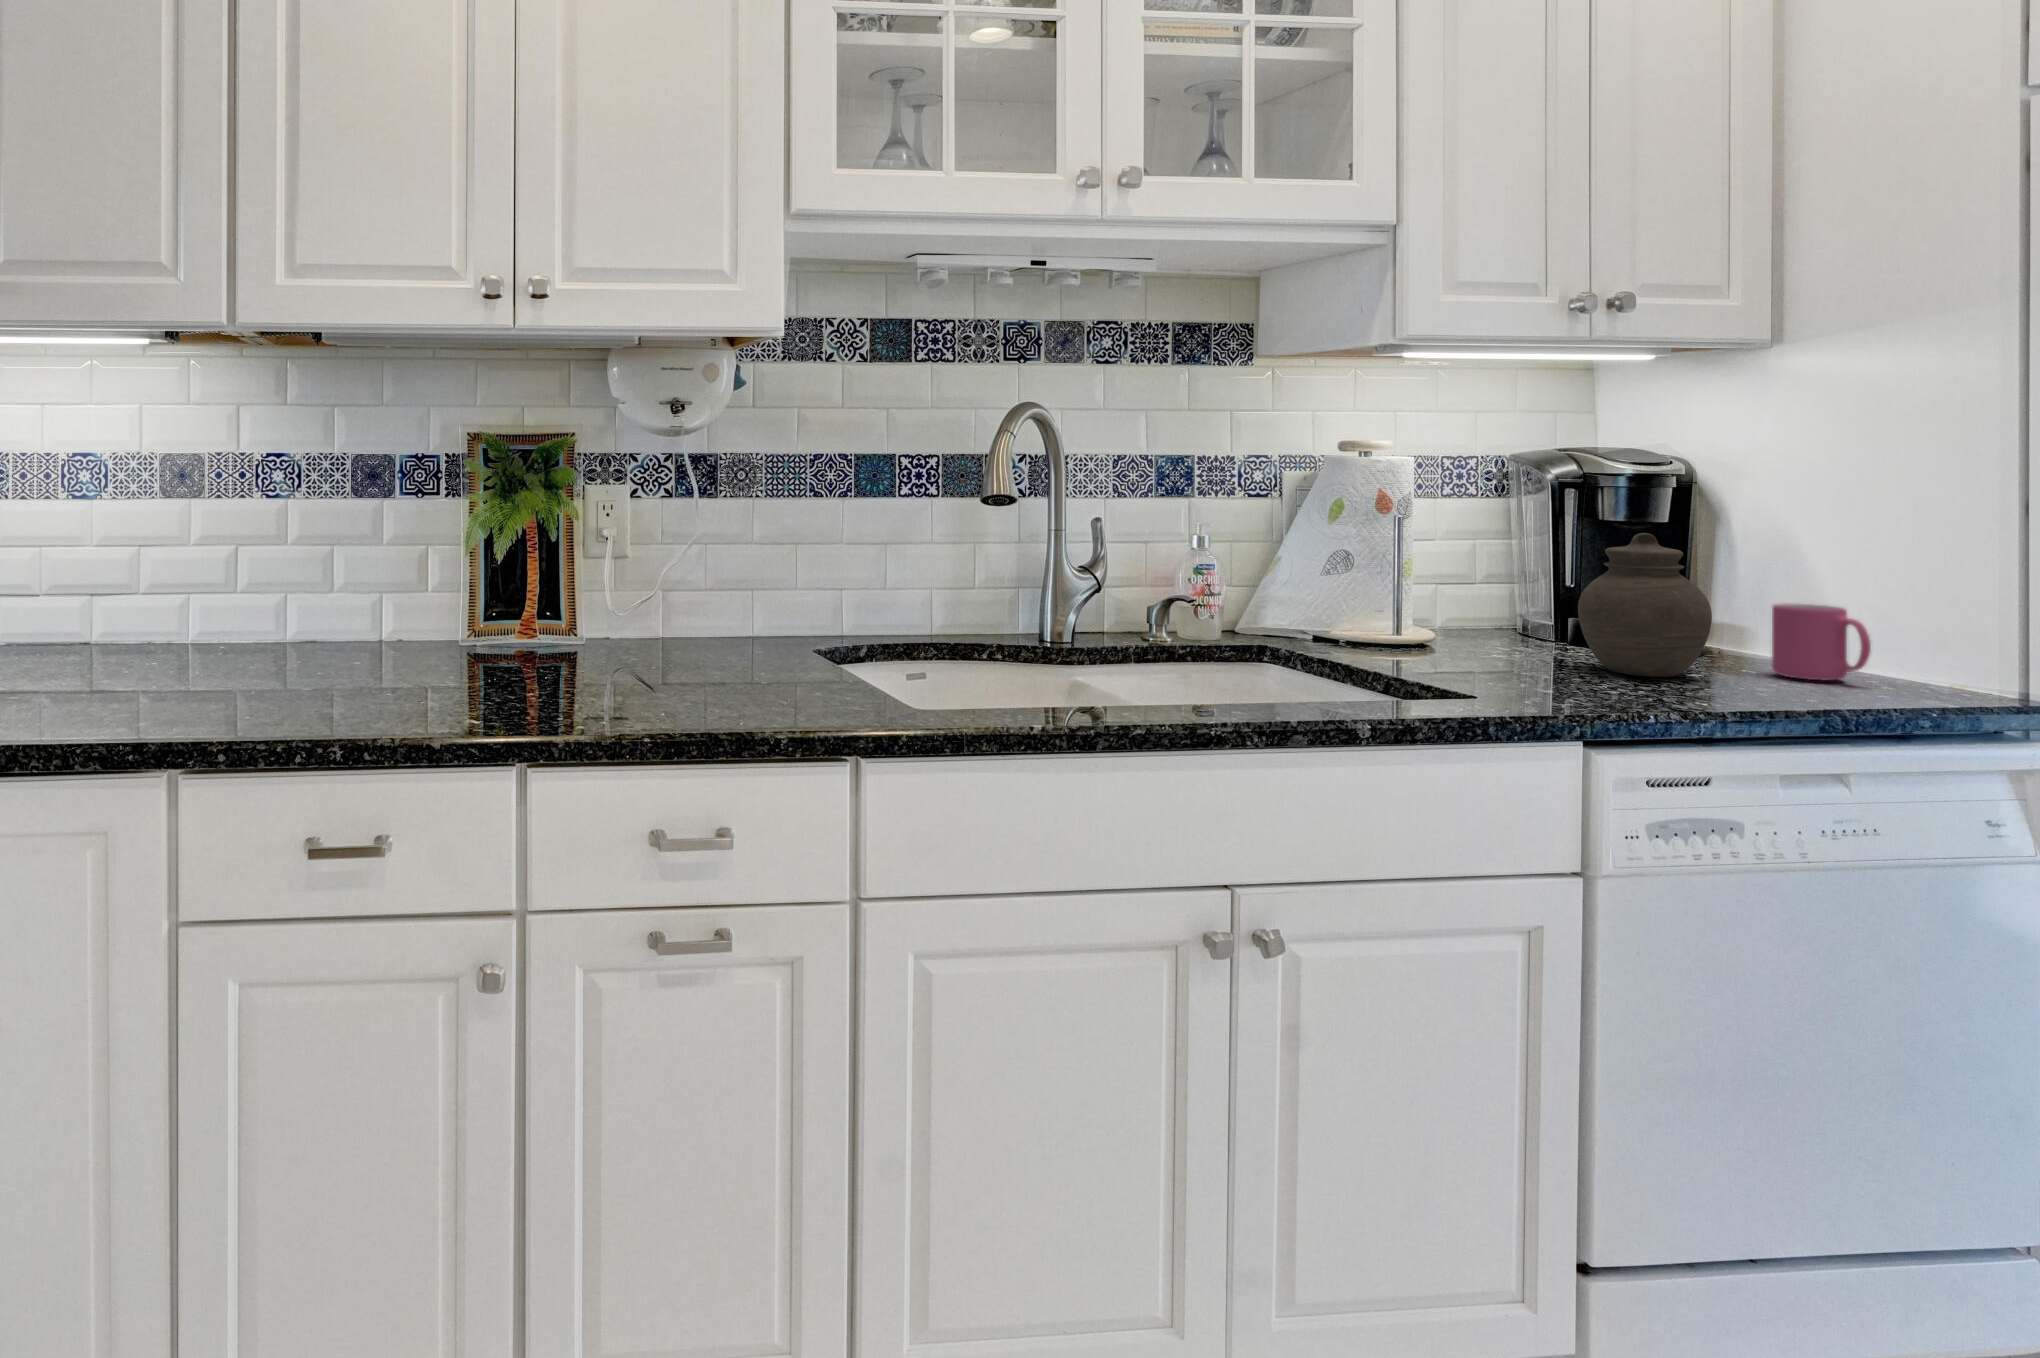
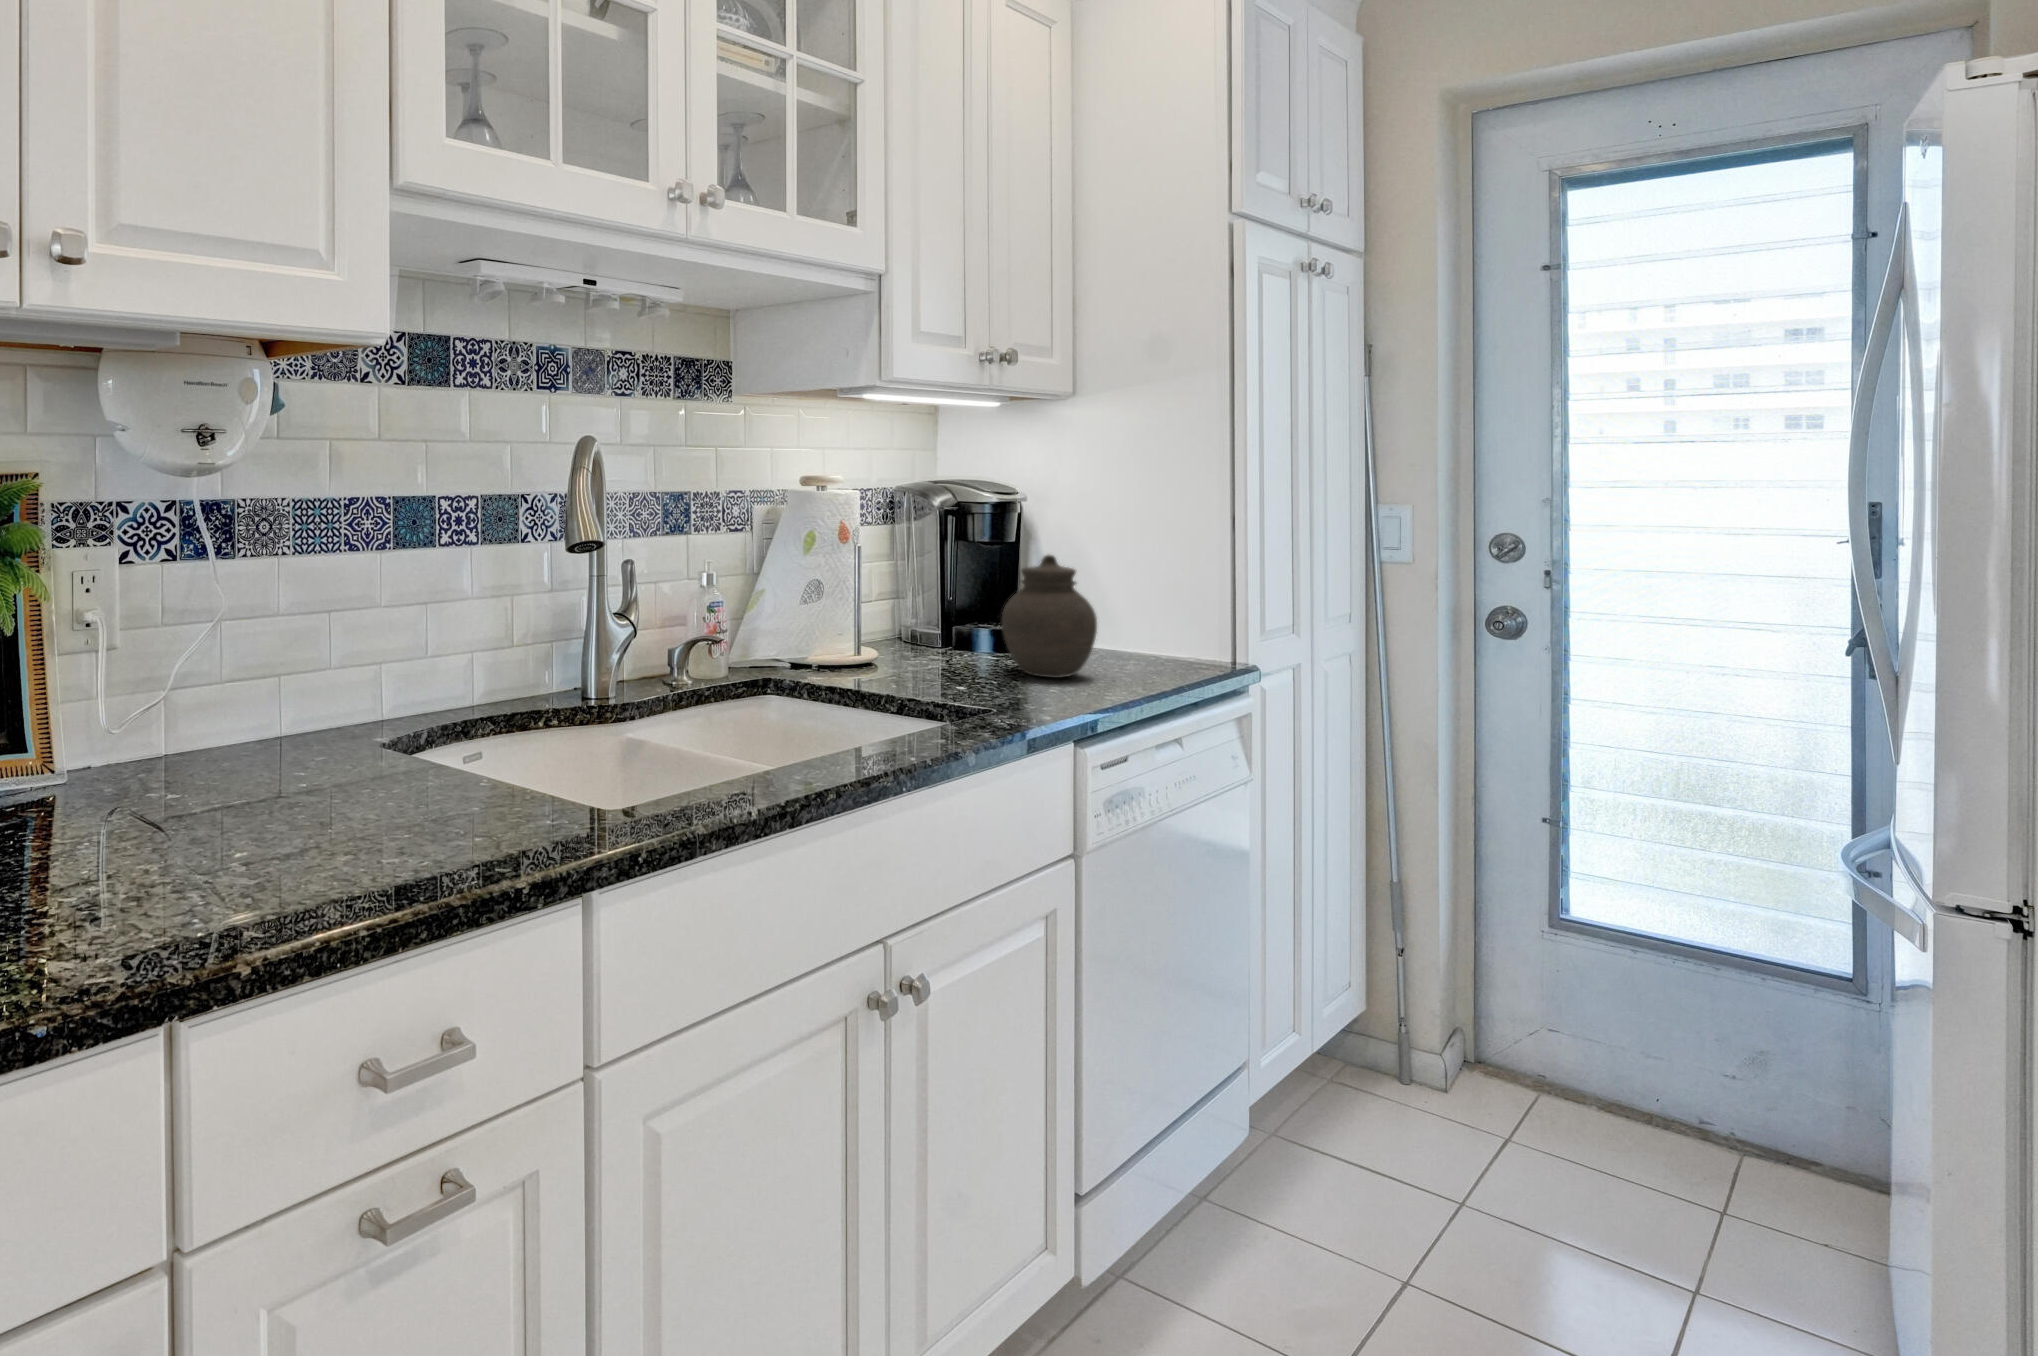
mug: present [1772,603,1871,680] -> none [1109,605,1176,667]

